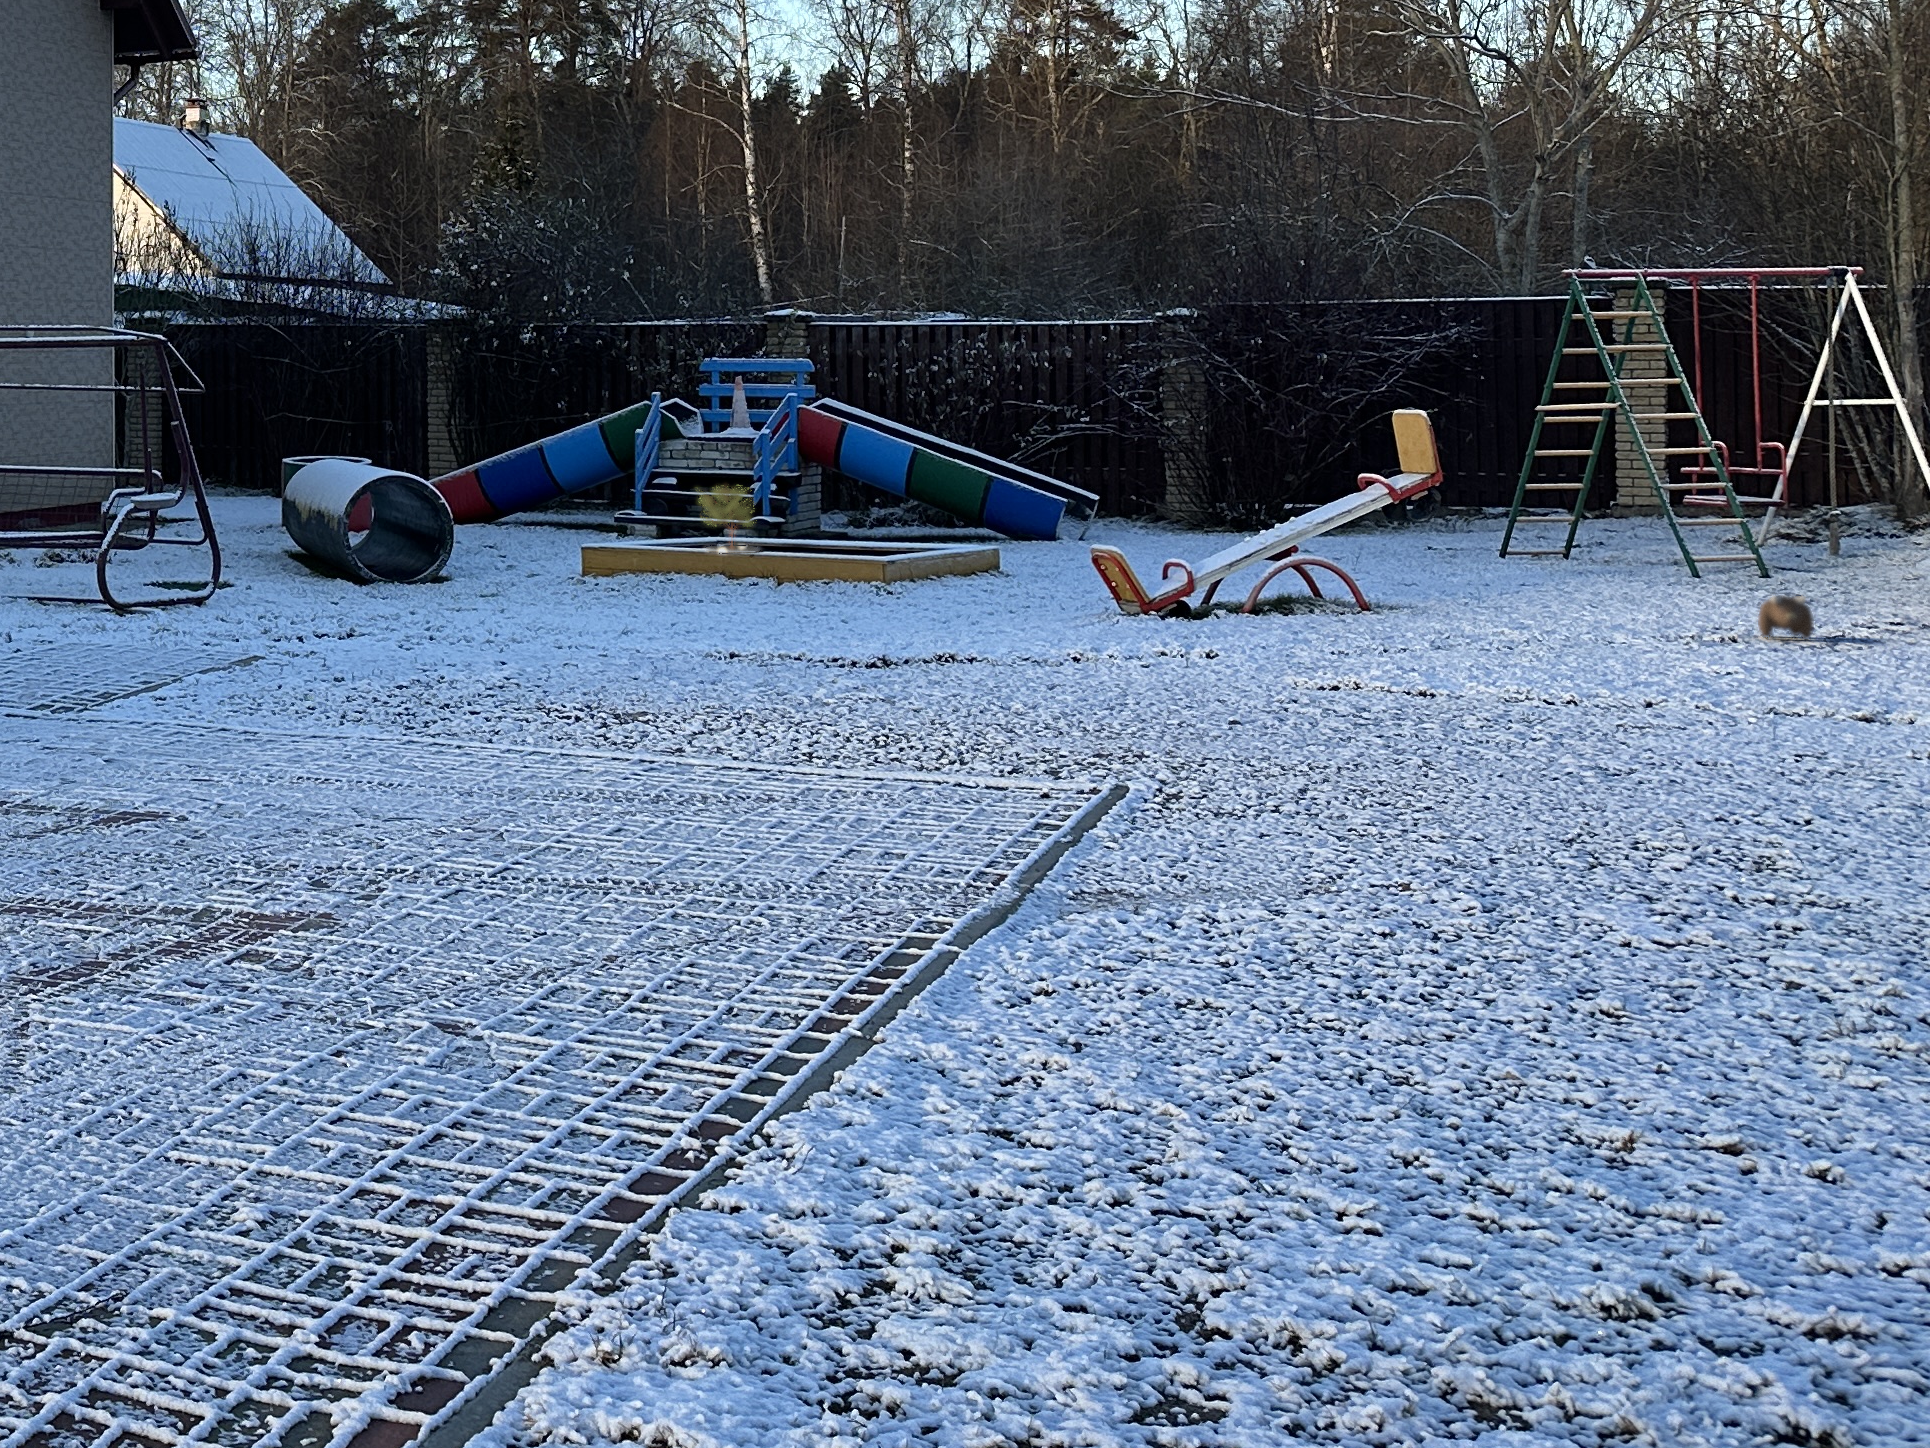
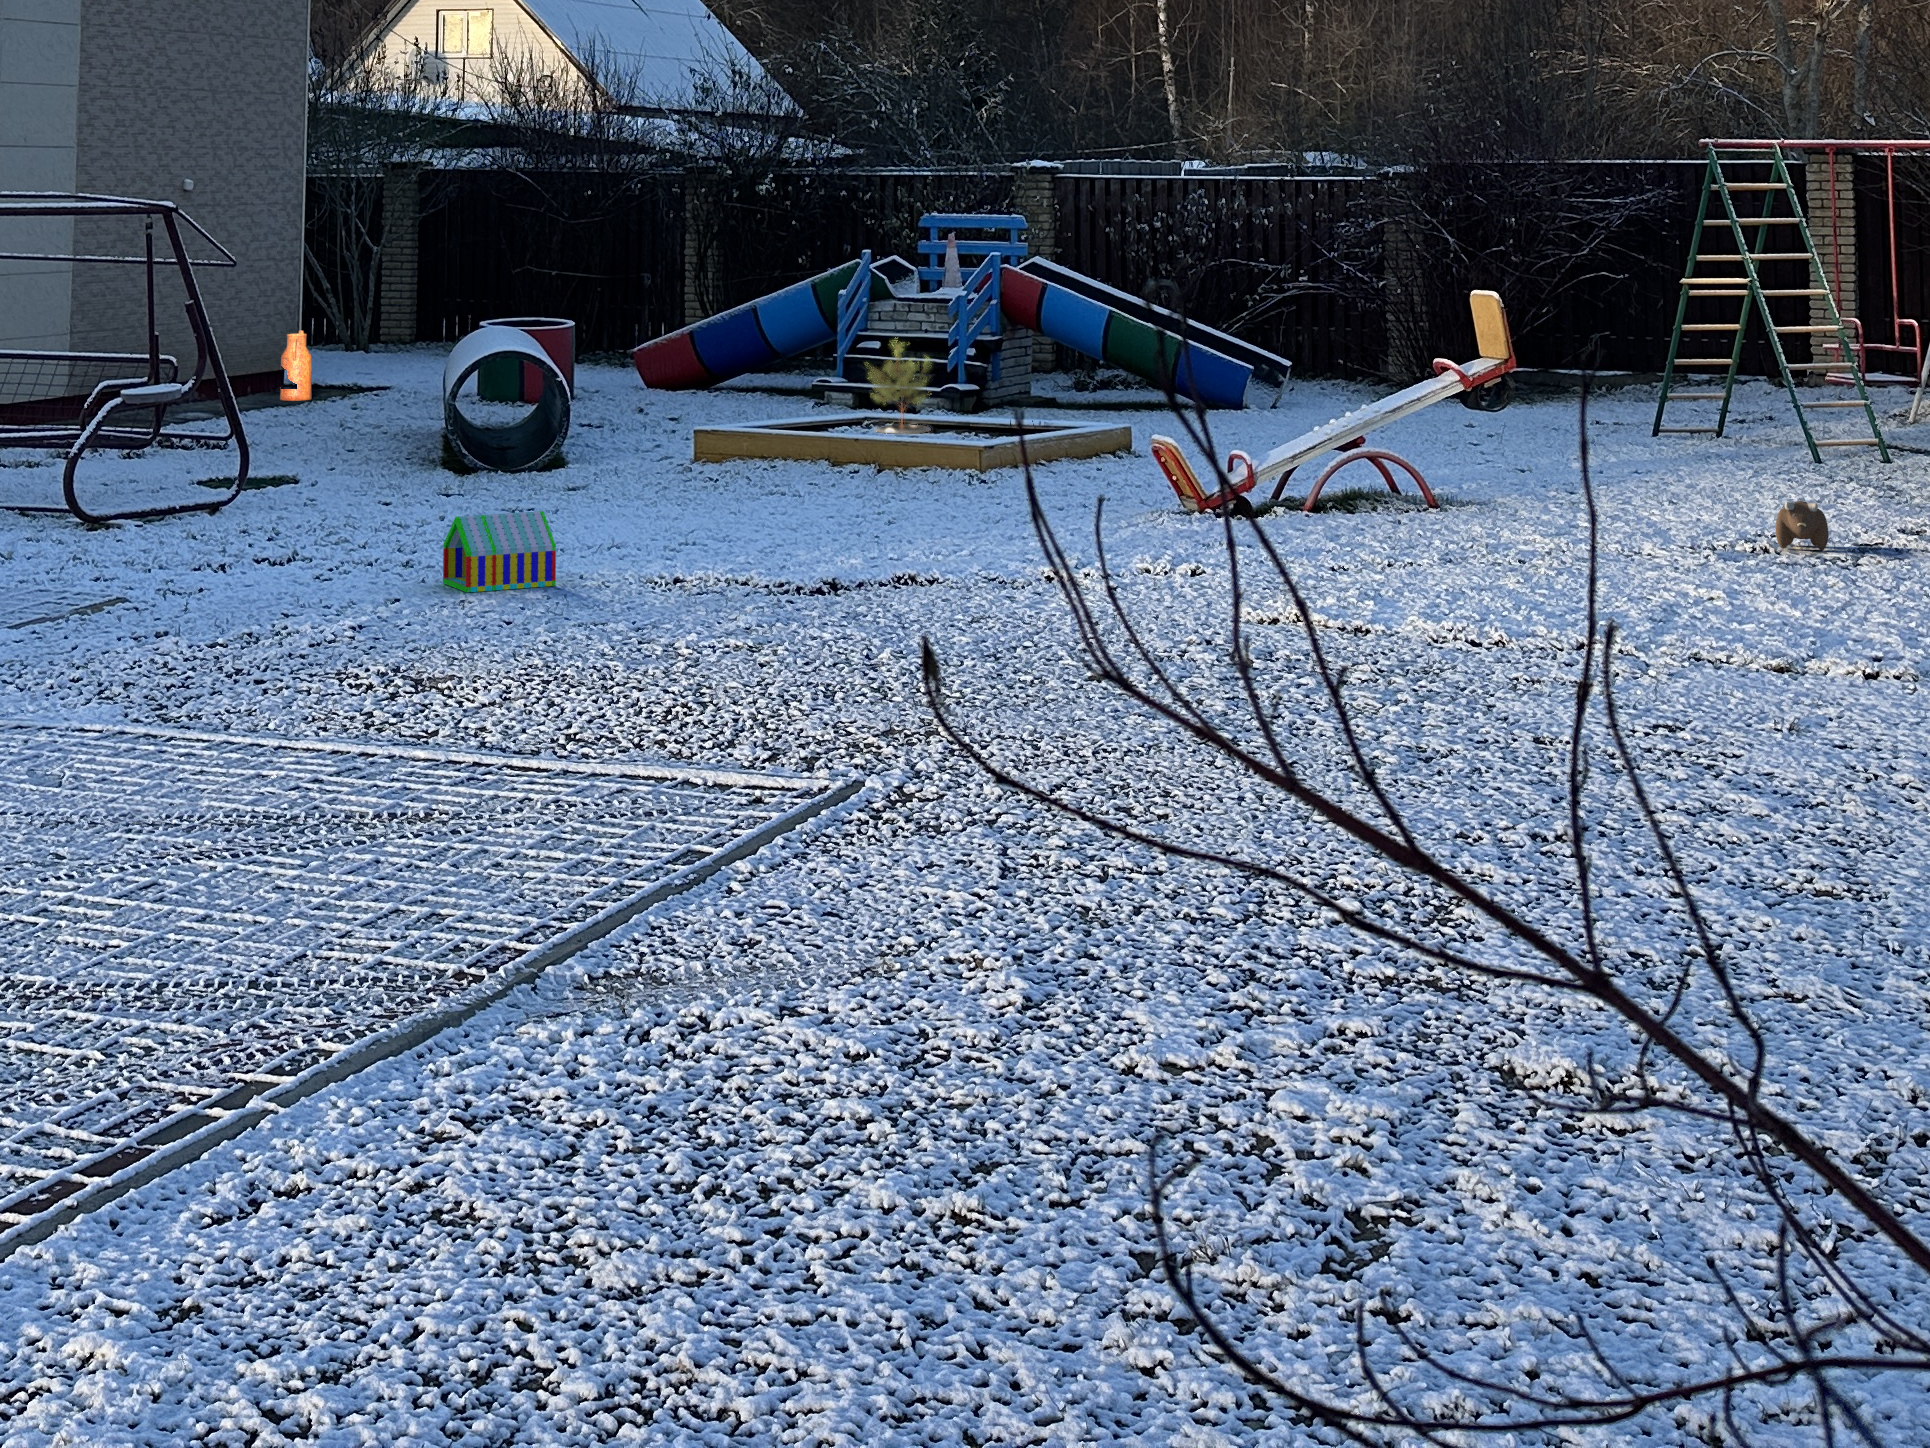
watering can: none [93,467,122,530] -> present [280,331,312,401]
toy house: none [545,600,650,670] -> present [443,511,556,593]

